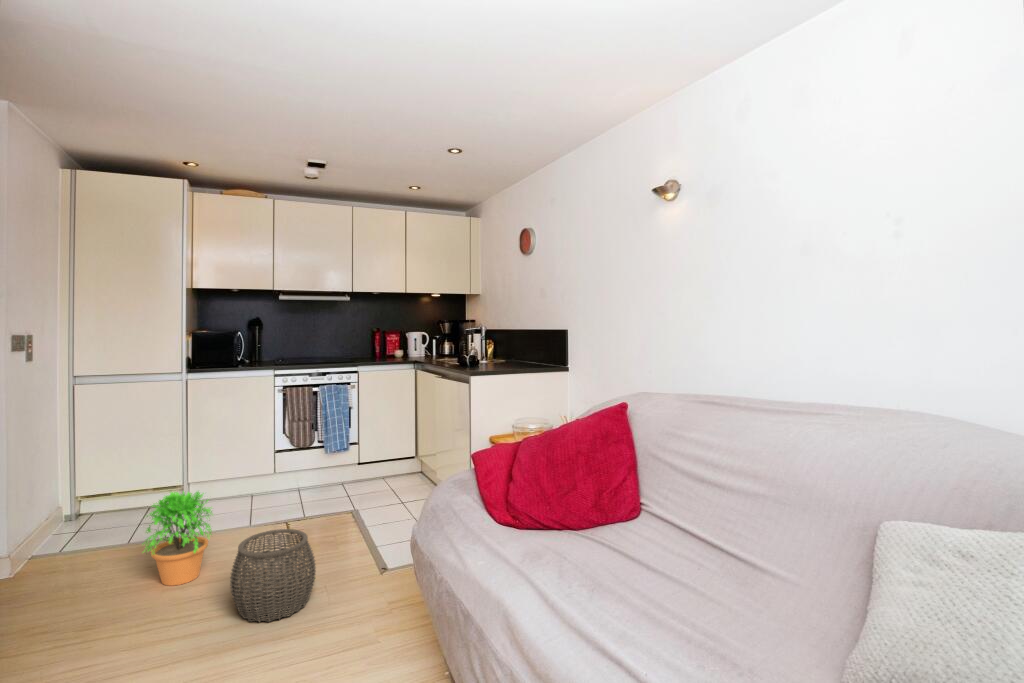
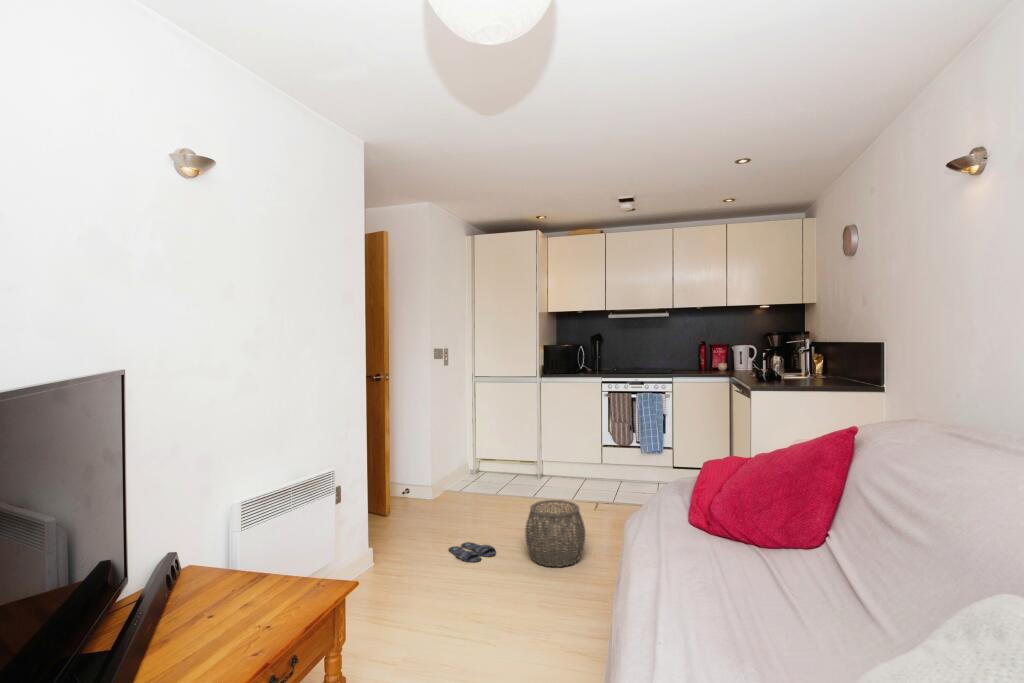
potted plant: present [145,492,212,586] -> none [487,460,536,528]
slippers: none [91,619,182,658] -> present [449,542,496,562]

